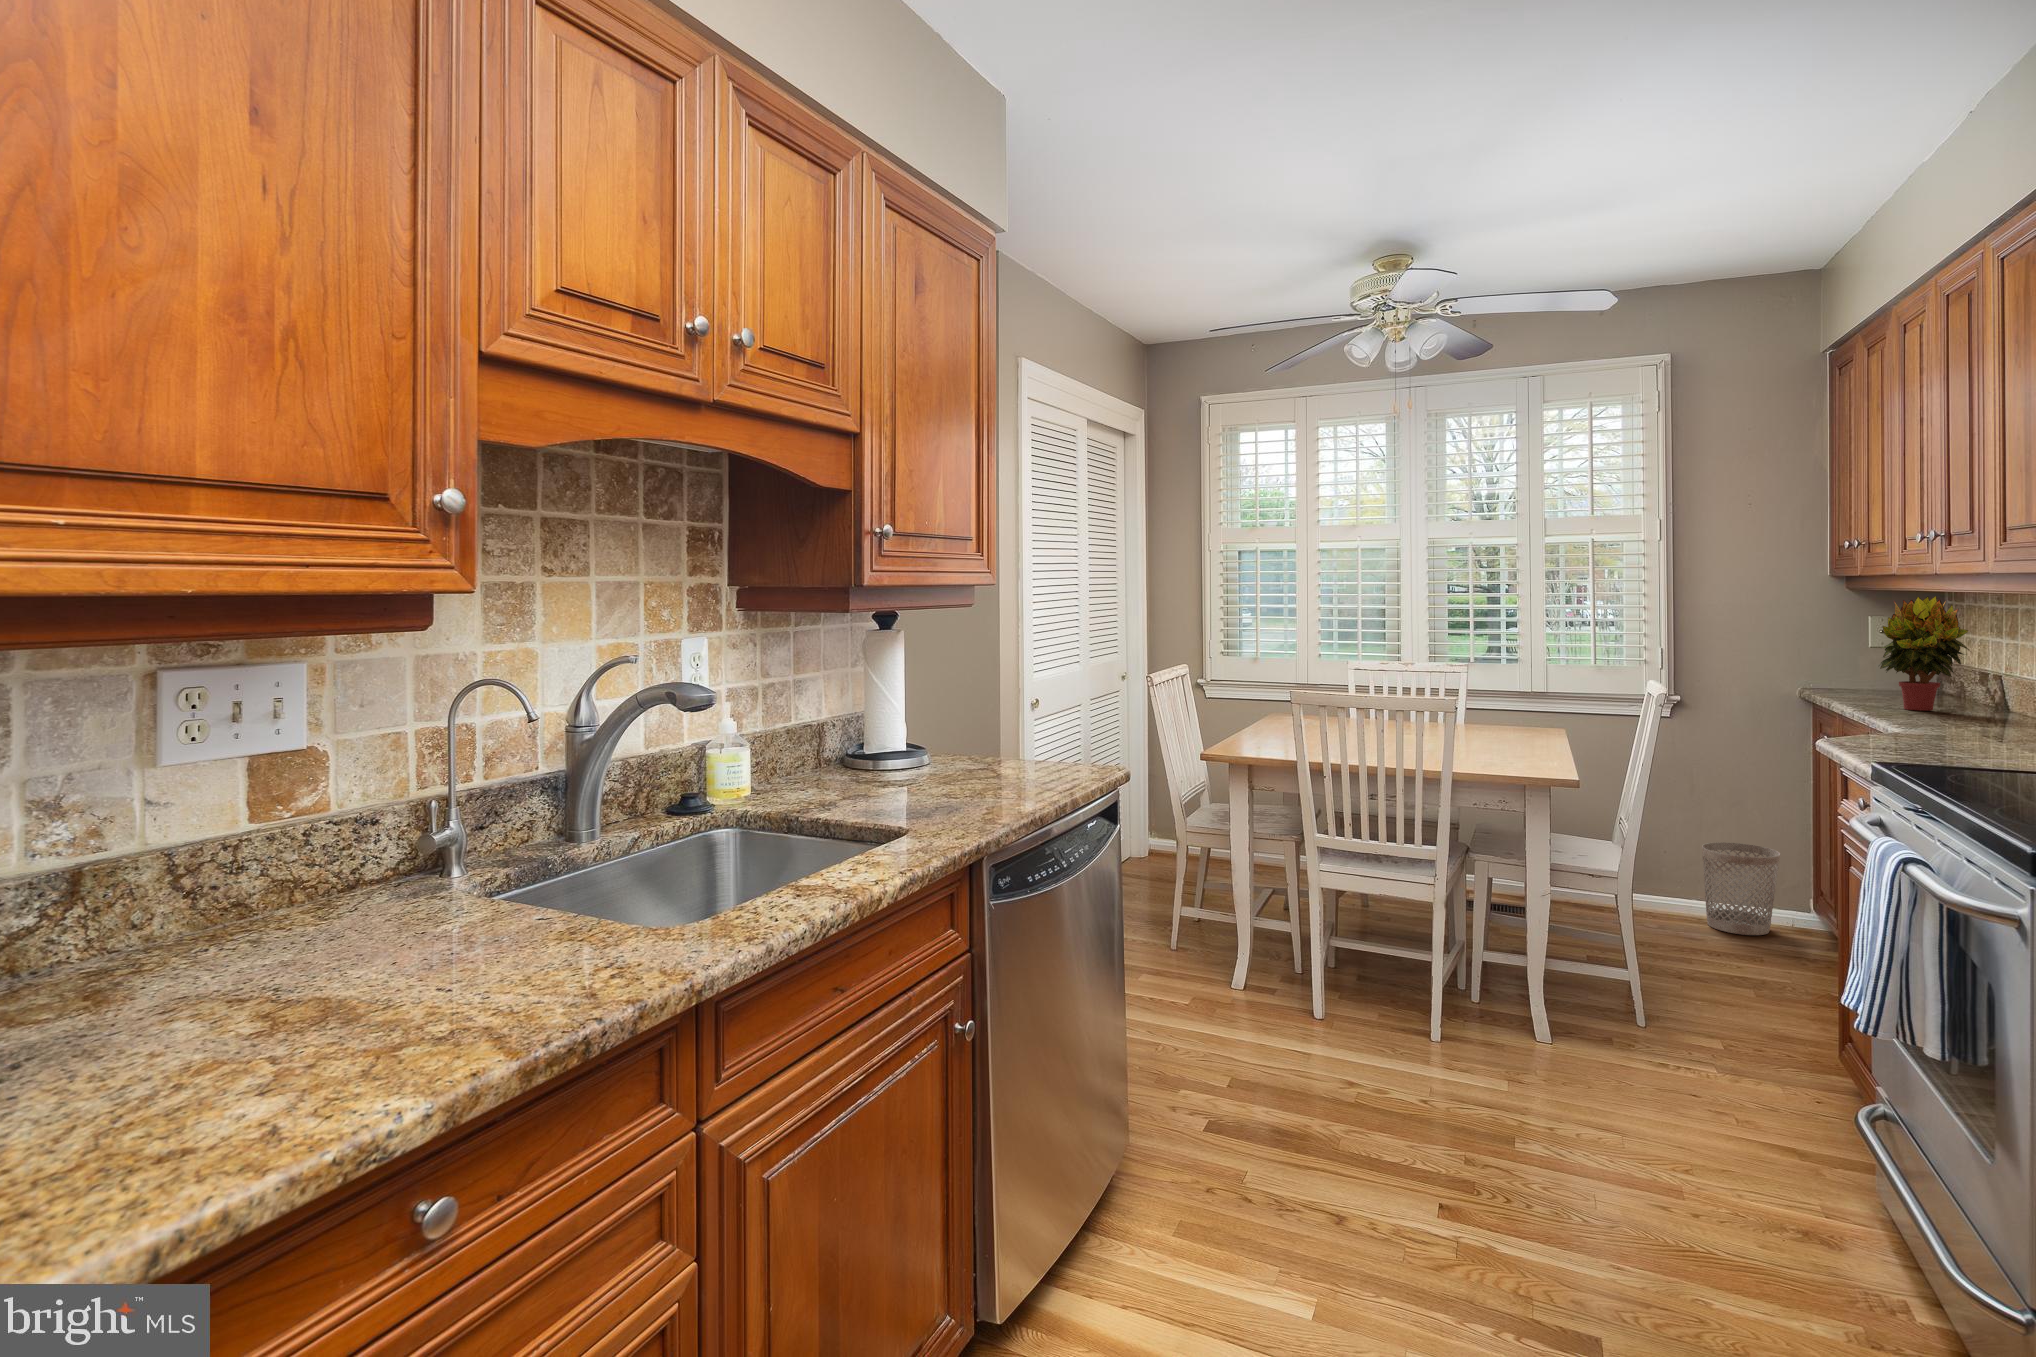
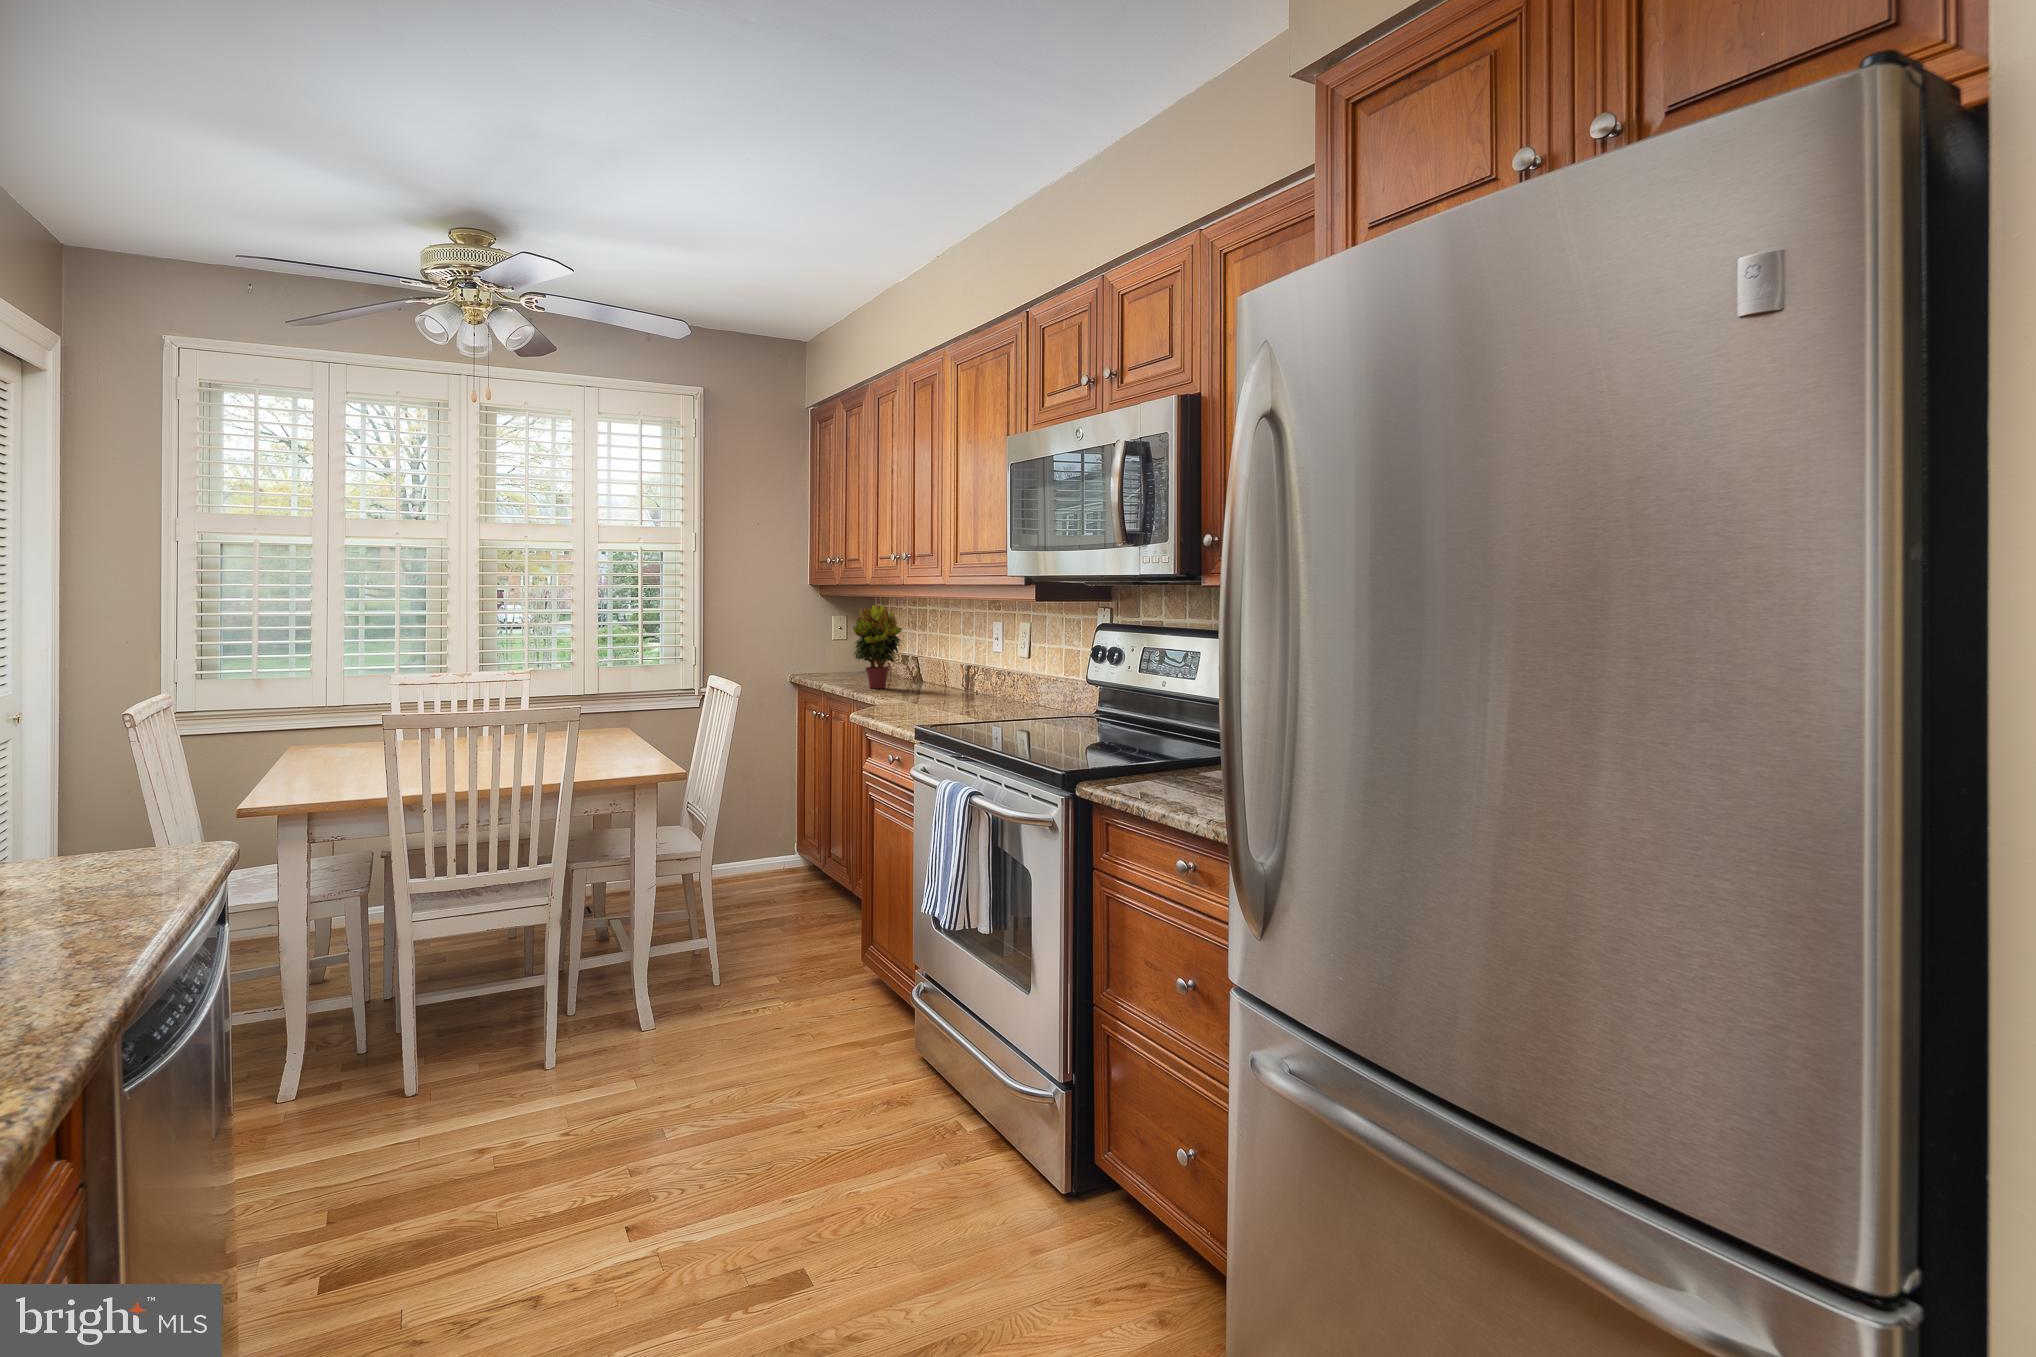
wastebasket: present [1702,842,1780,935] -> none [737,805,791,881]

